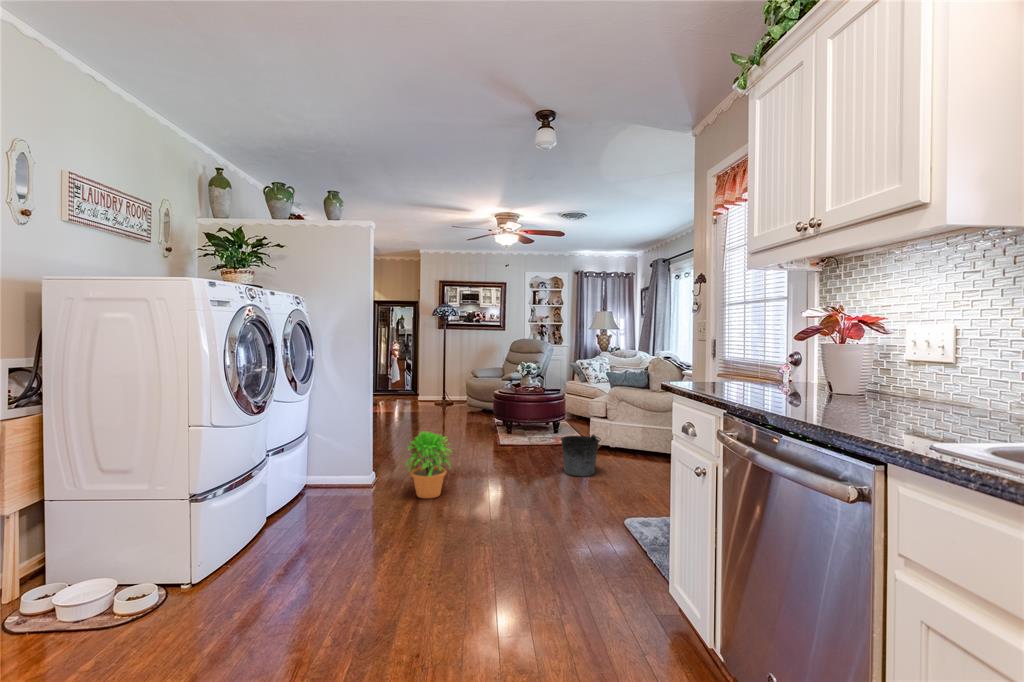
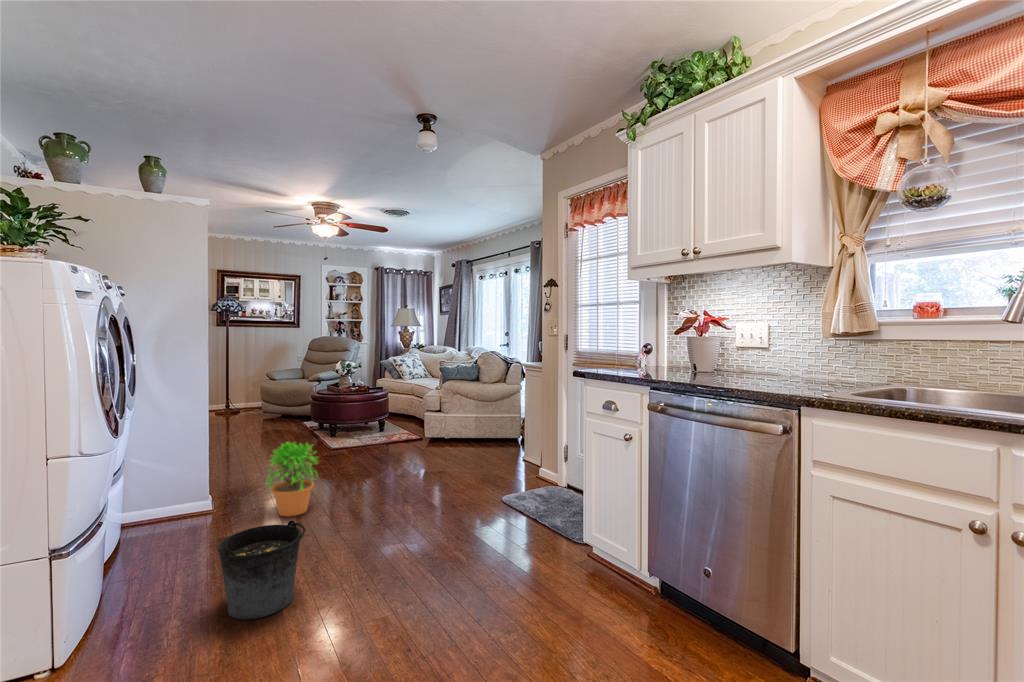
bucket: present [561,435,601,476] -> present [218,520,306,619]

